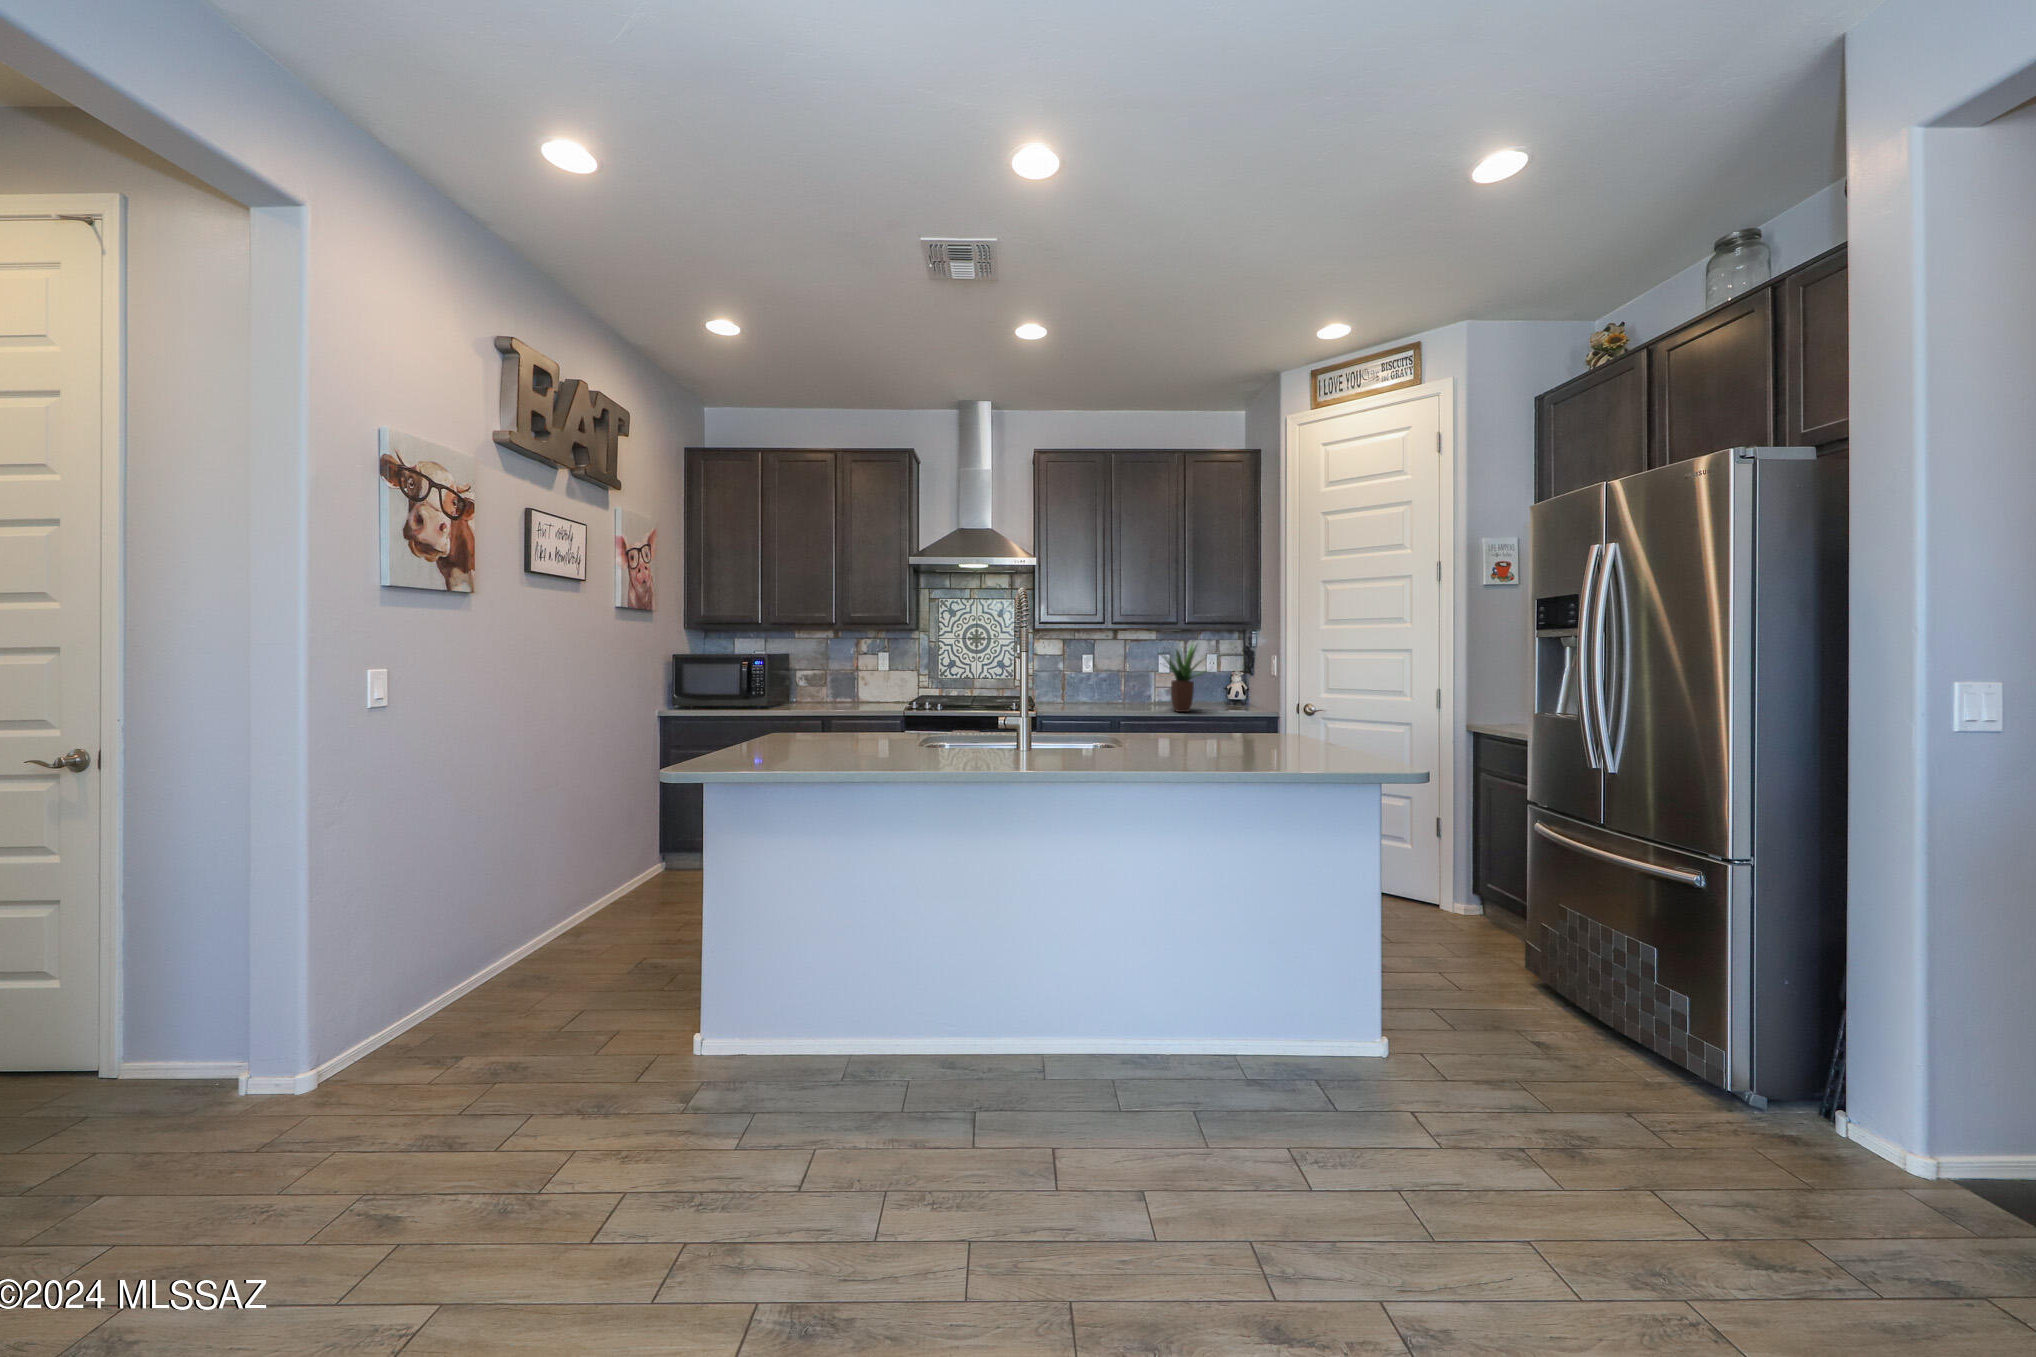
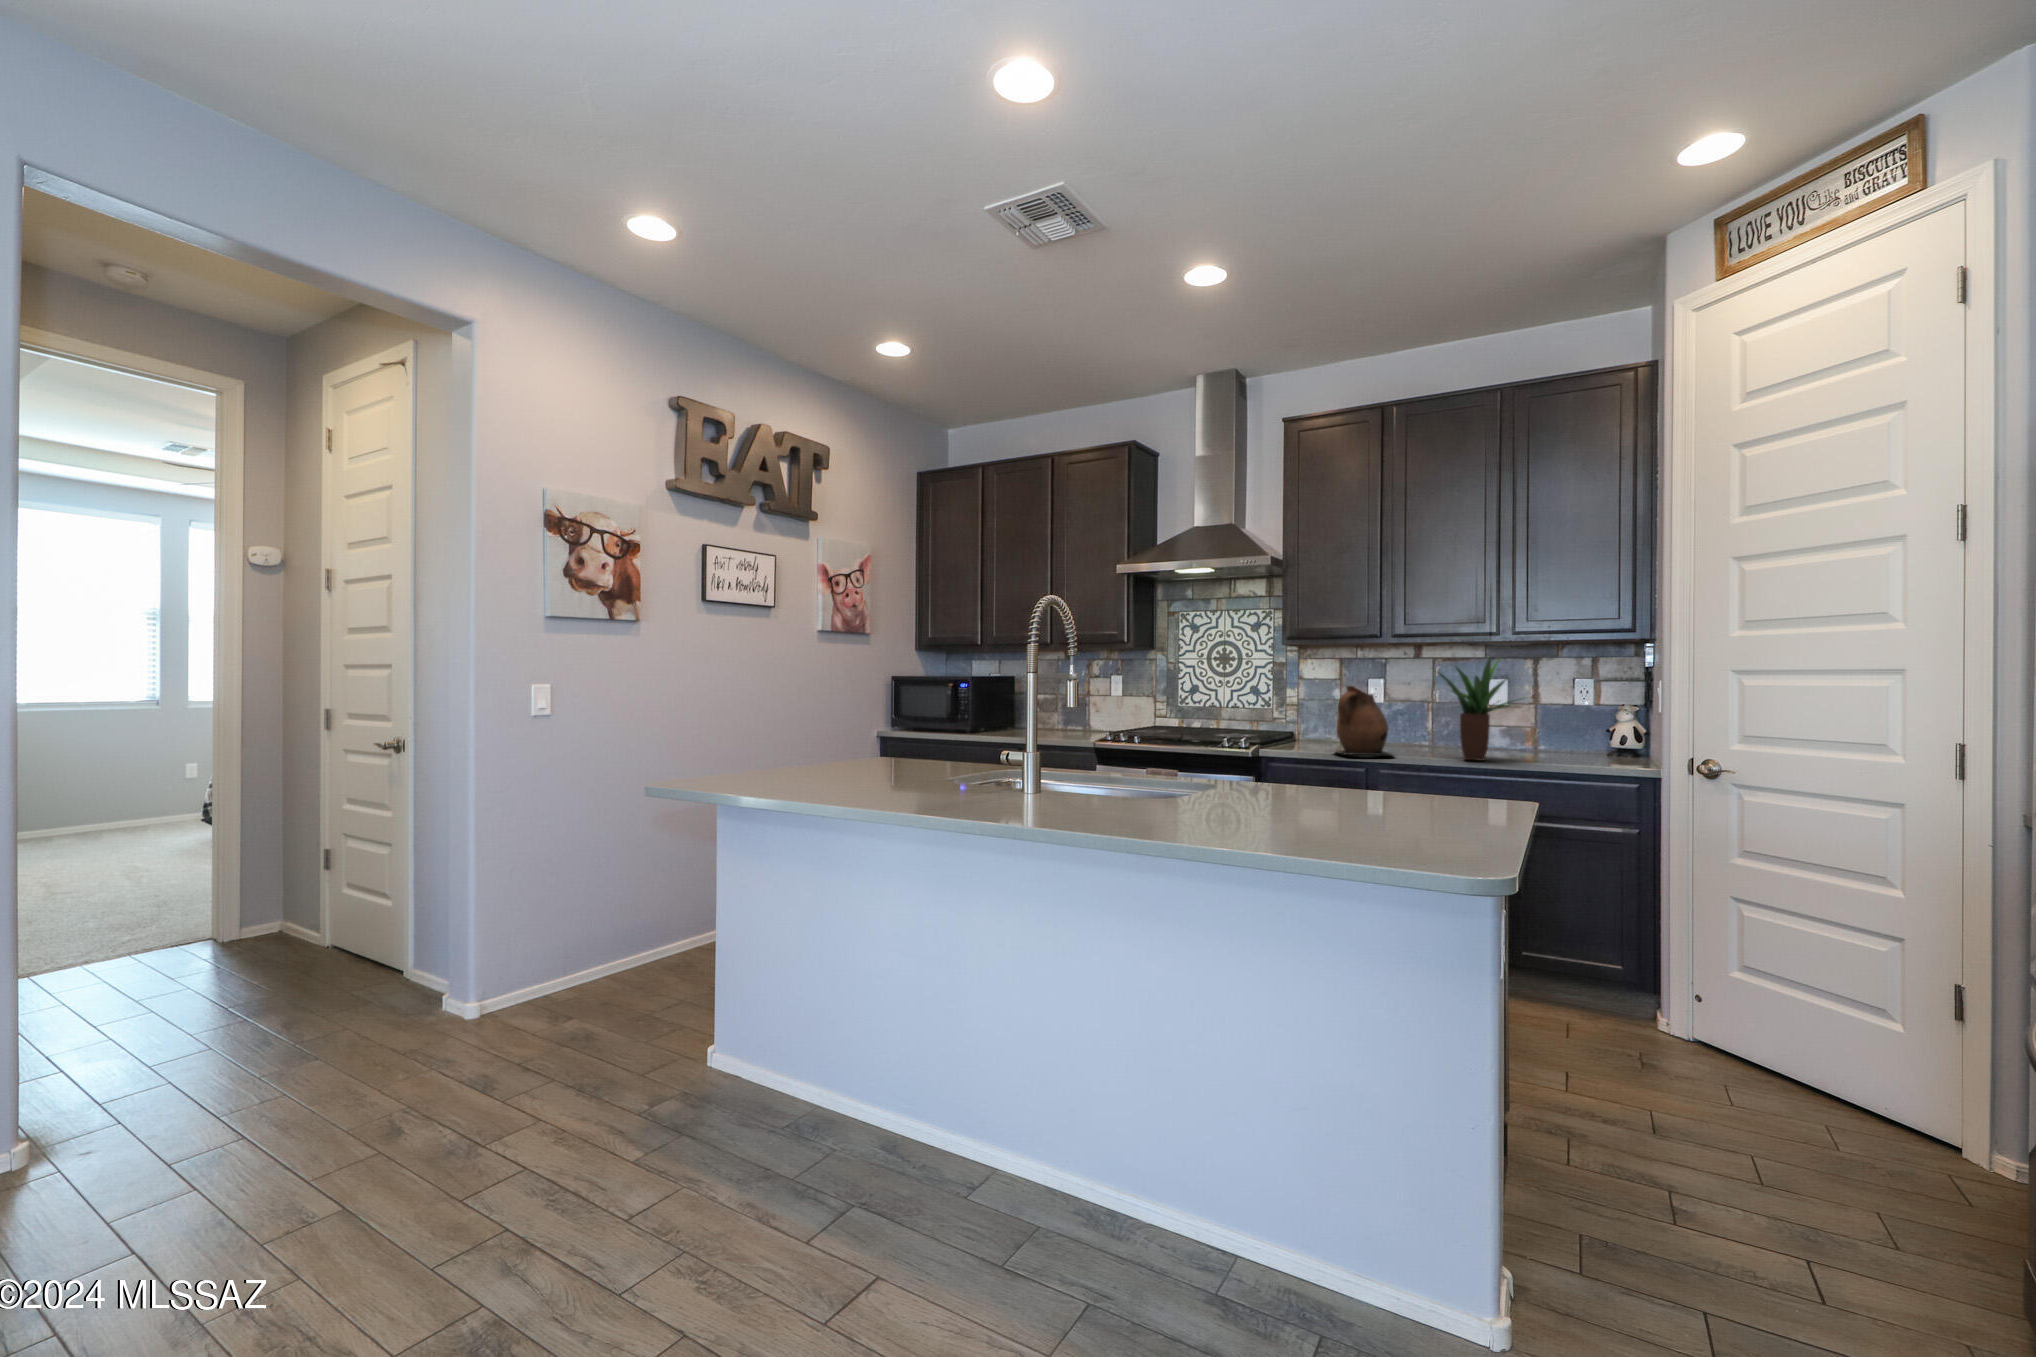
ceramic pitcher: none [1089,662,1136,712] -> present [1336,686,1393,756]

